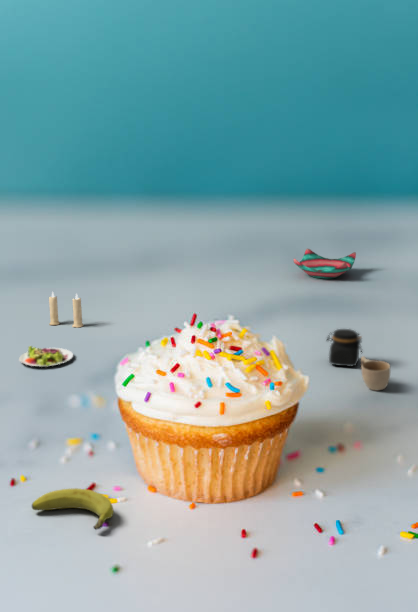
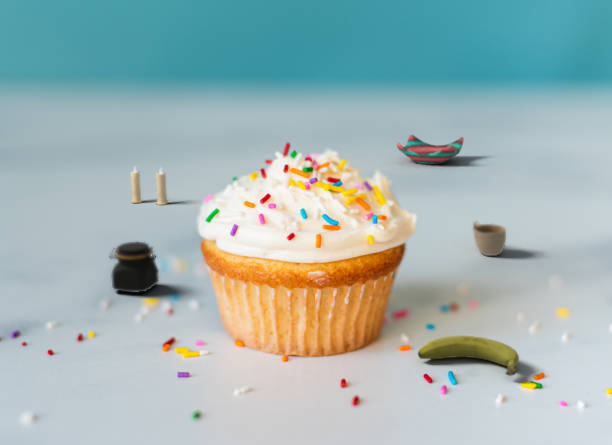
jar: present [327,329,362,366] -> present [111,242,159,293]
salad plate: present [19,346,73,367] -> none [96,217,155,237]
fruit: present [32,488,113,529] -> present [418,336,519,376]

